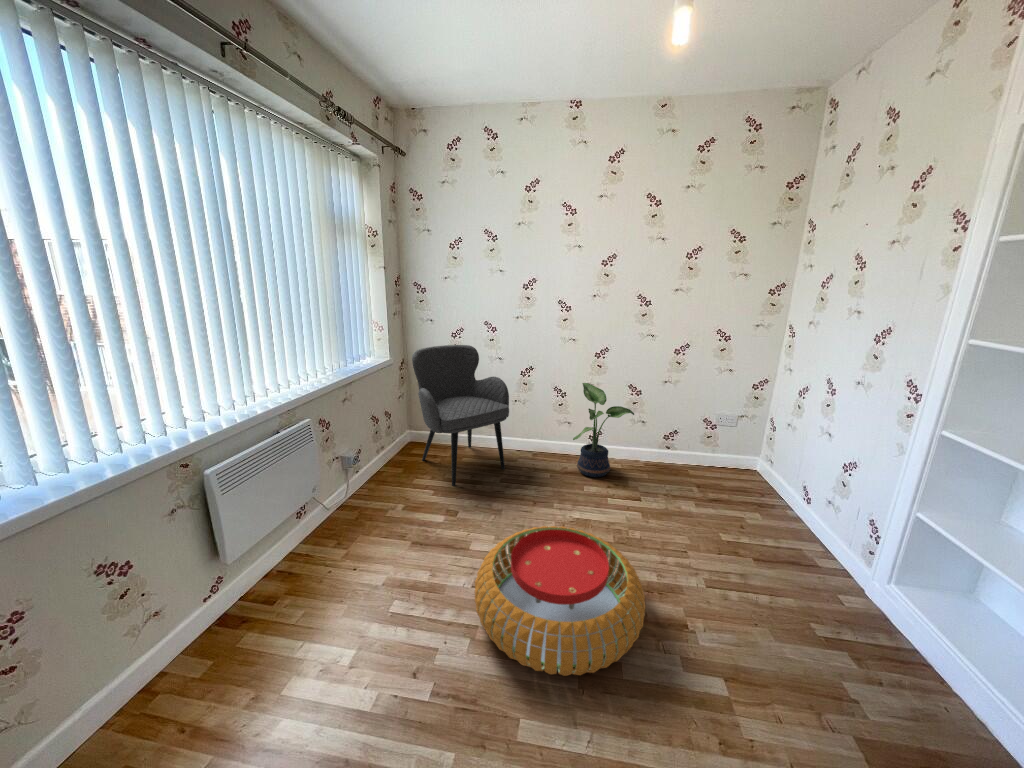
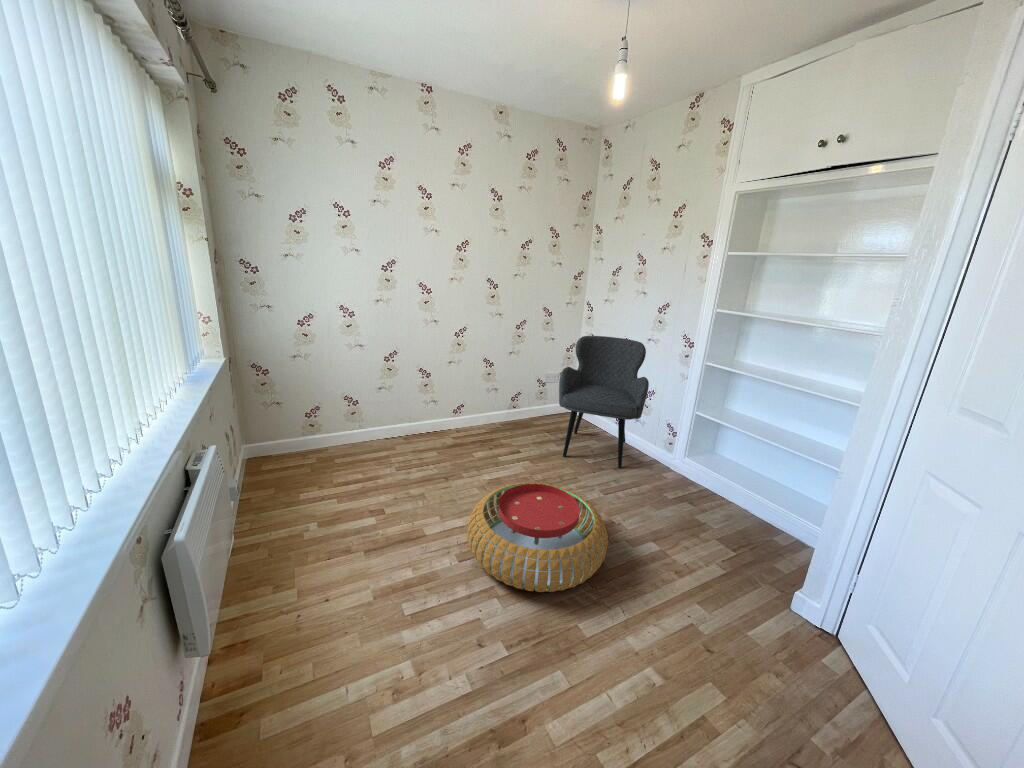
armchair: present [412,345,509,486] -> present [559,336,649,468]
potted plant: present [573,383,634,477] -> none [447,361,499,445]

